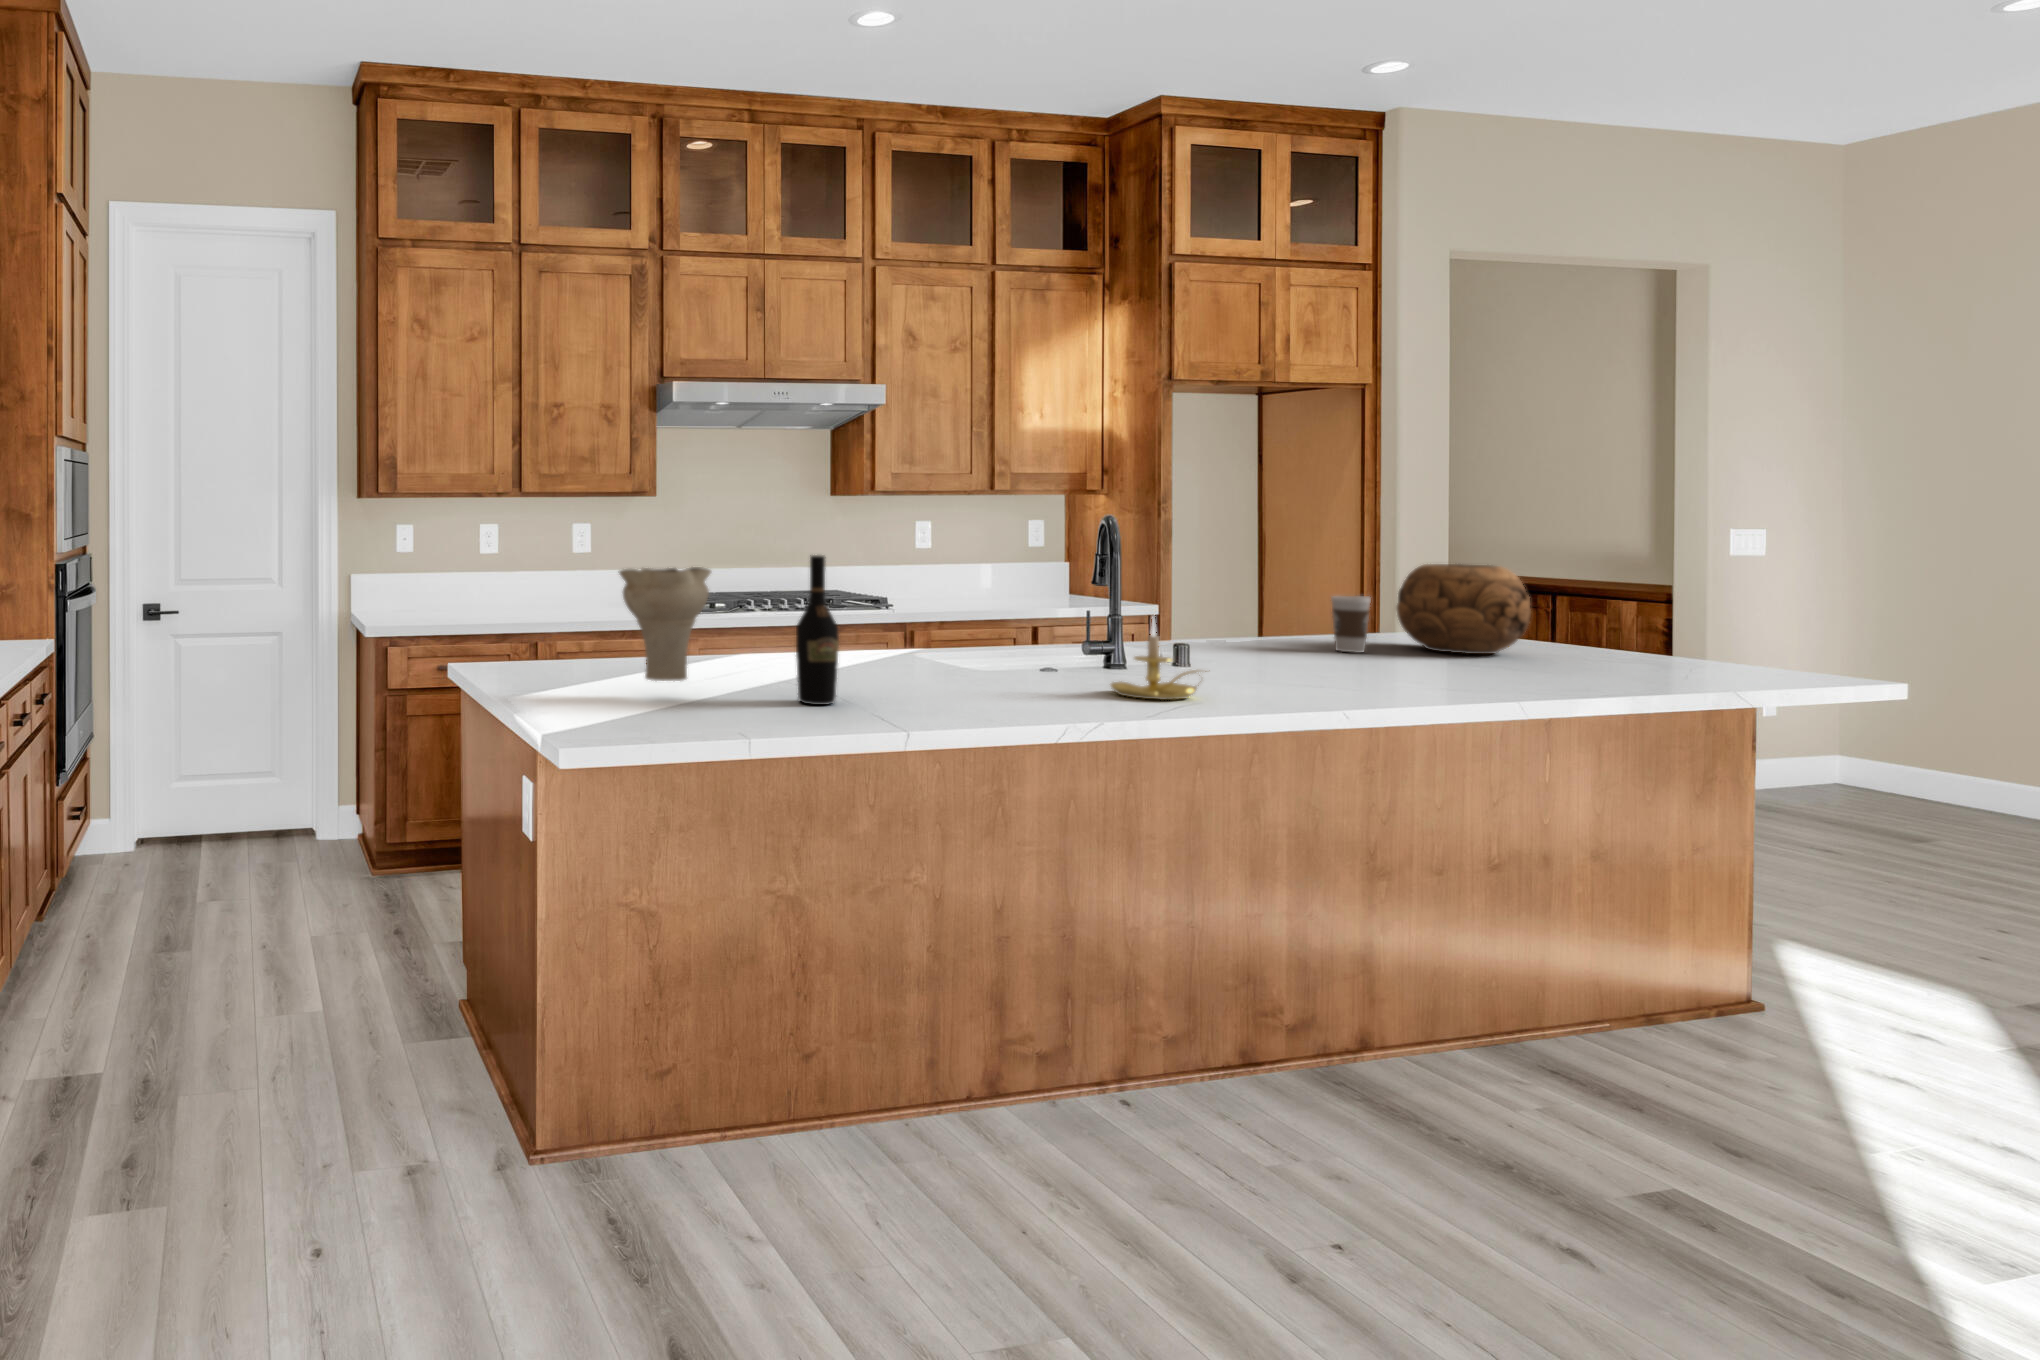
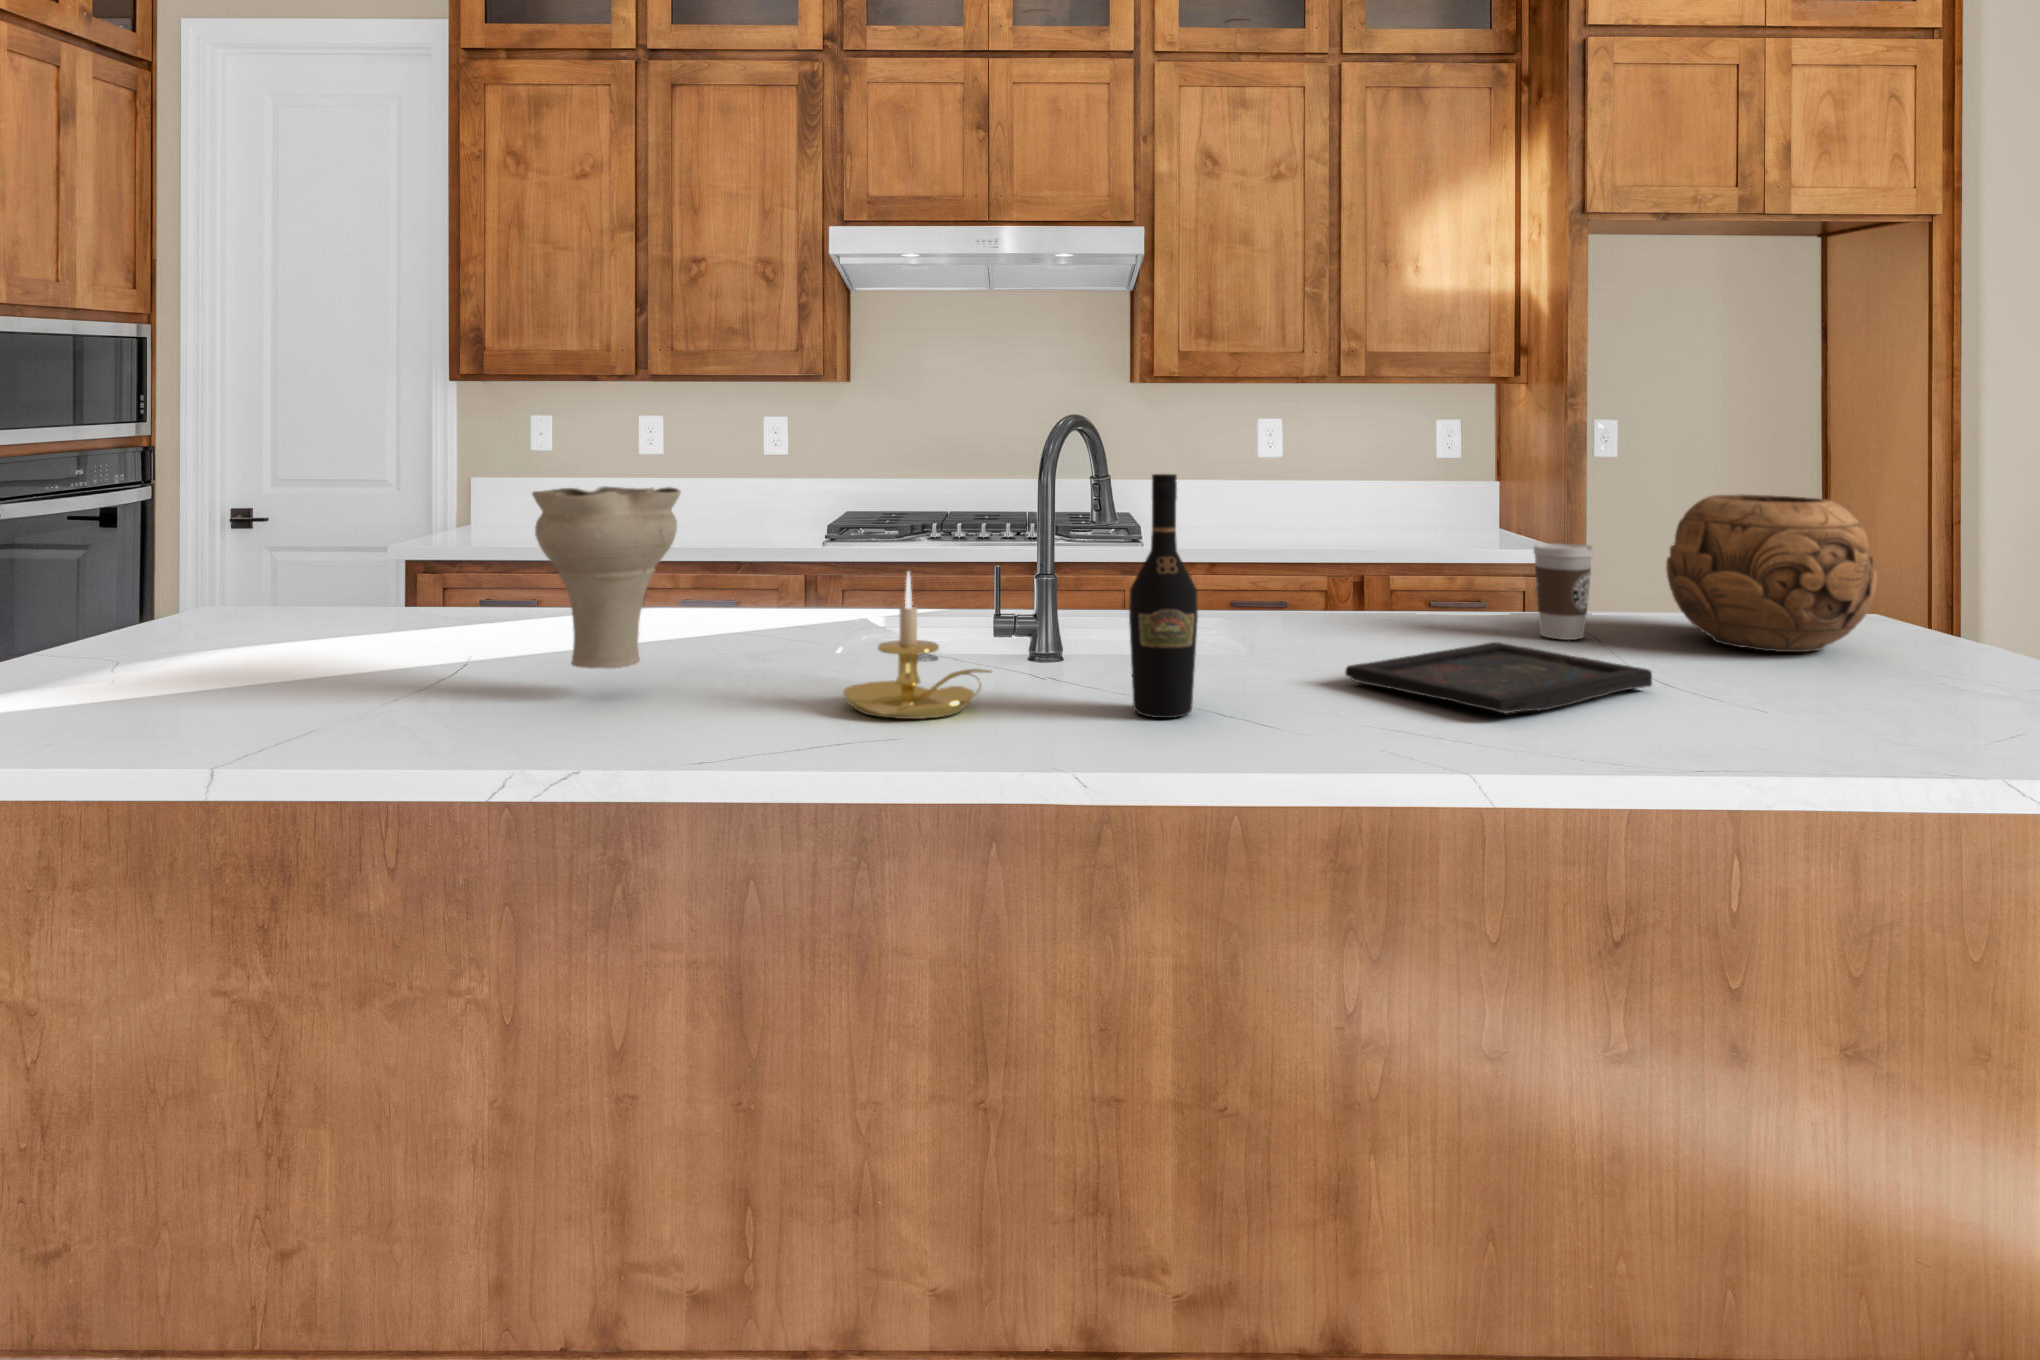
wine bottle: present [796,555,839,705] -> present [1129,474,1198,718]
vase: present [619,567,711,681] -> present [532,486,681,668]
tray: none [1325,653,1479,684] -> present [1345,642,1652,713]

